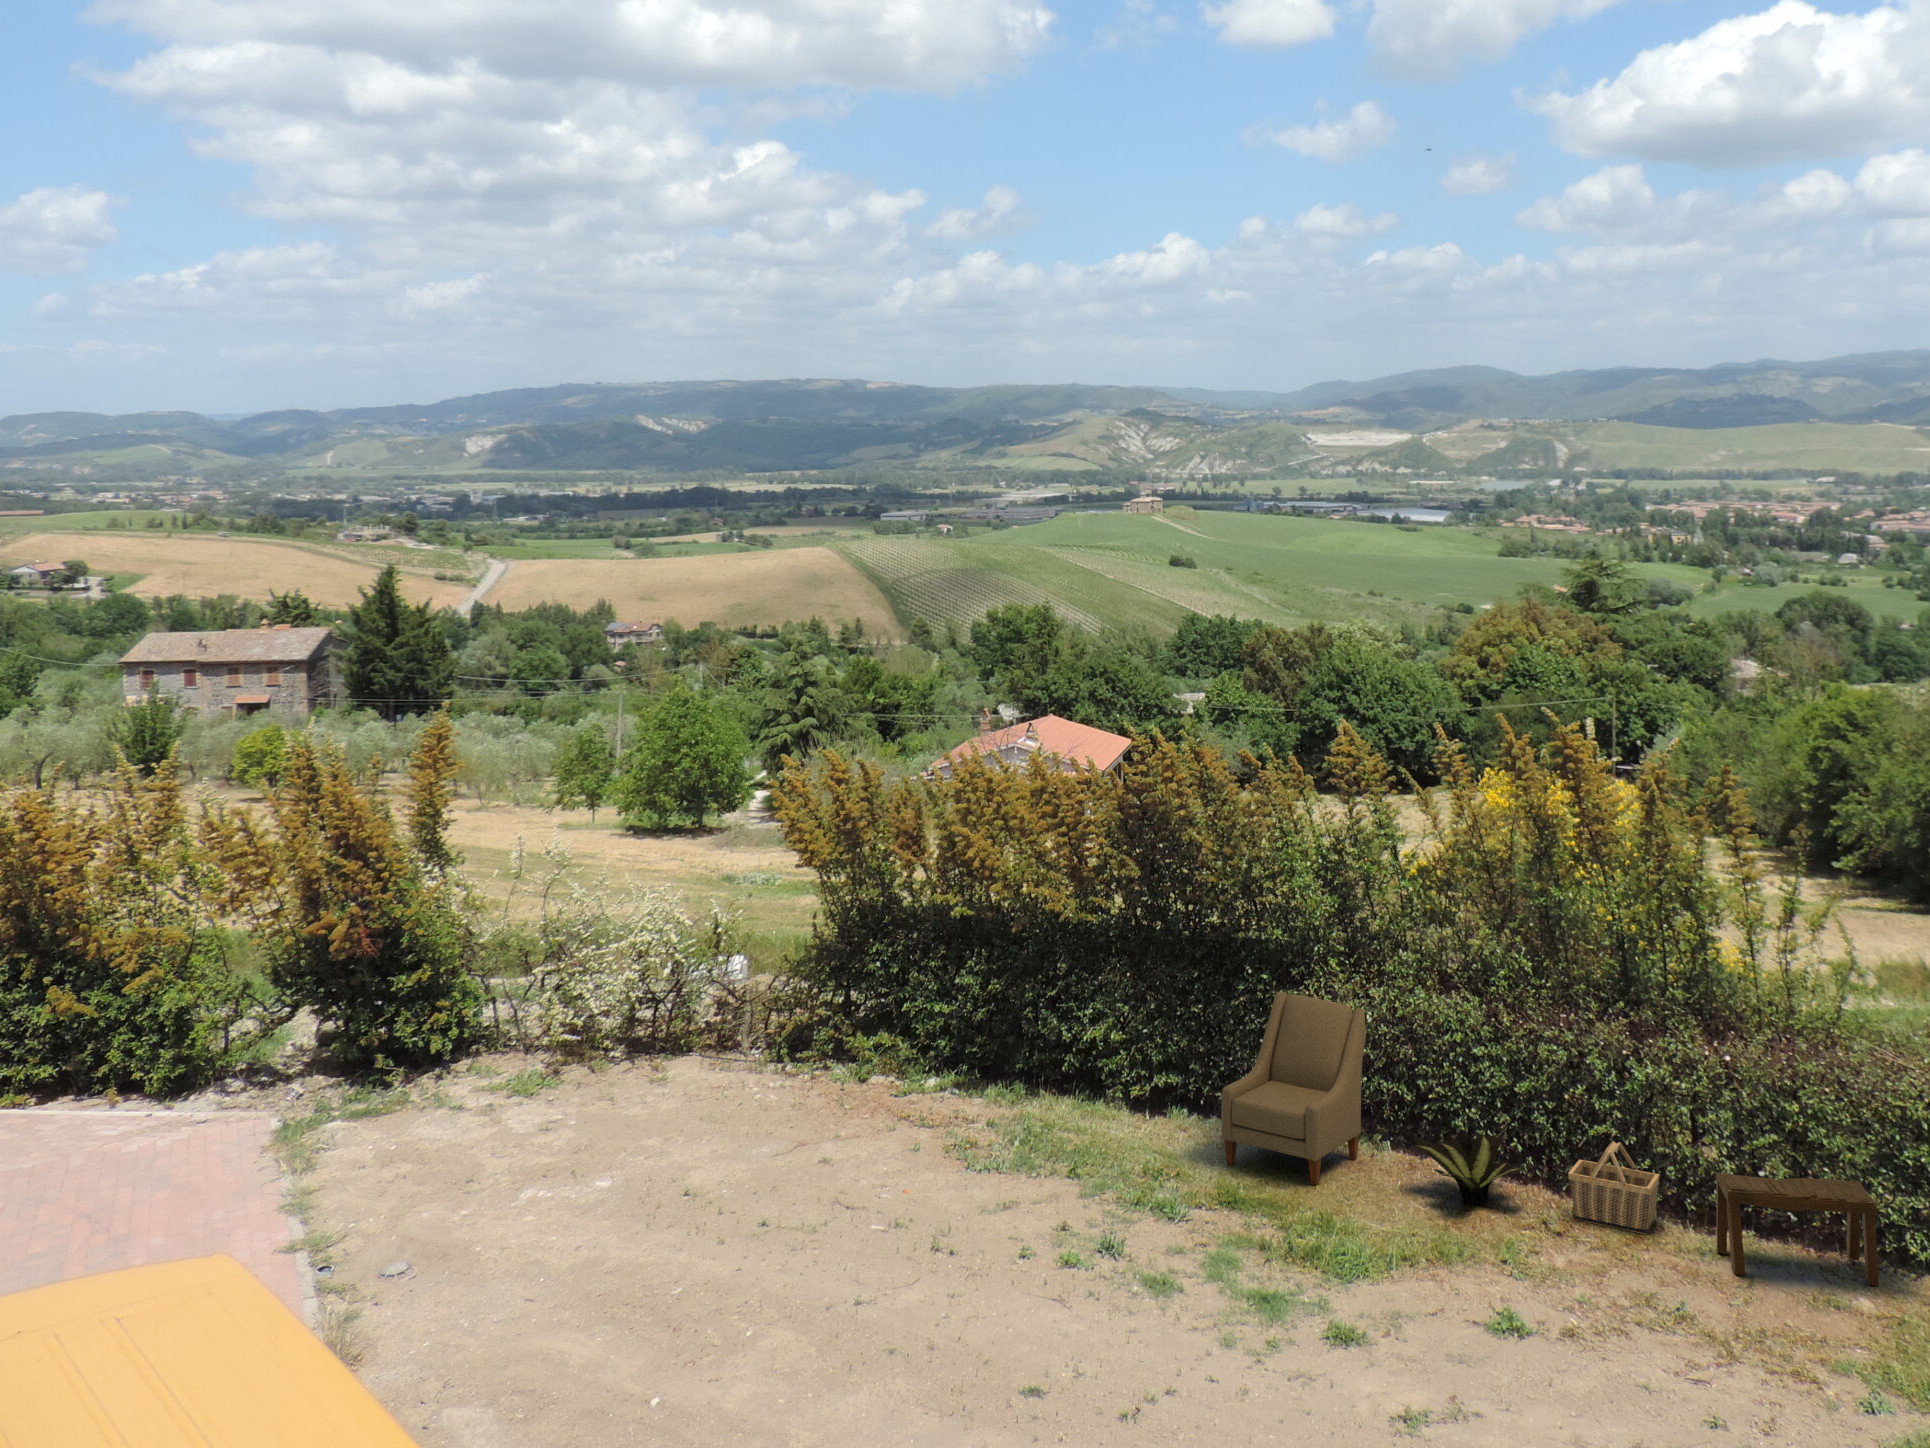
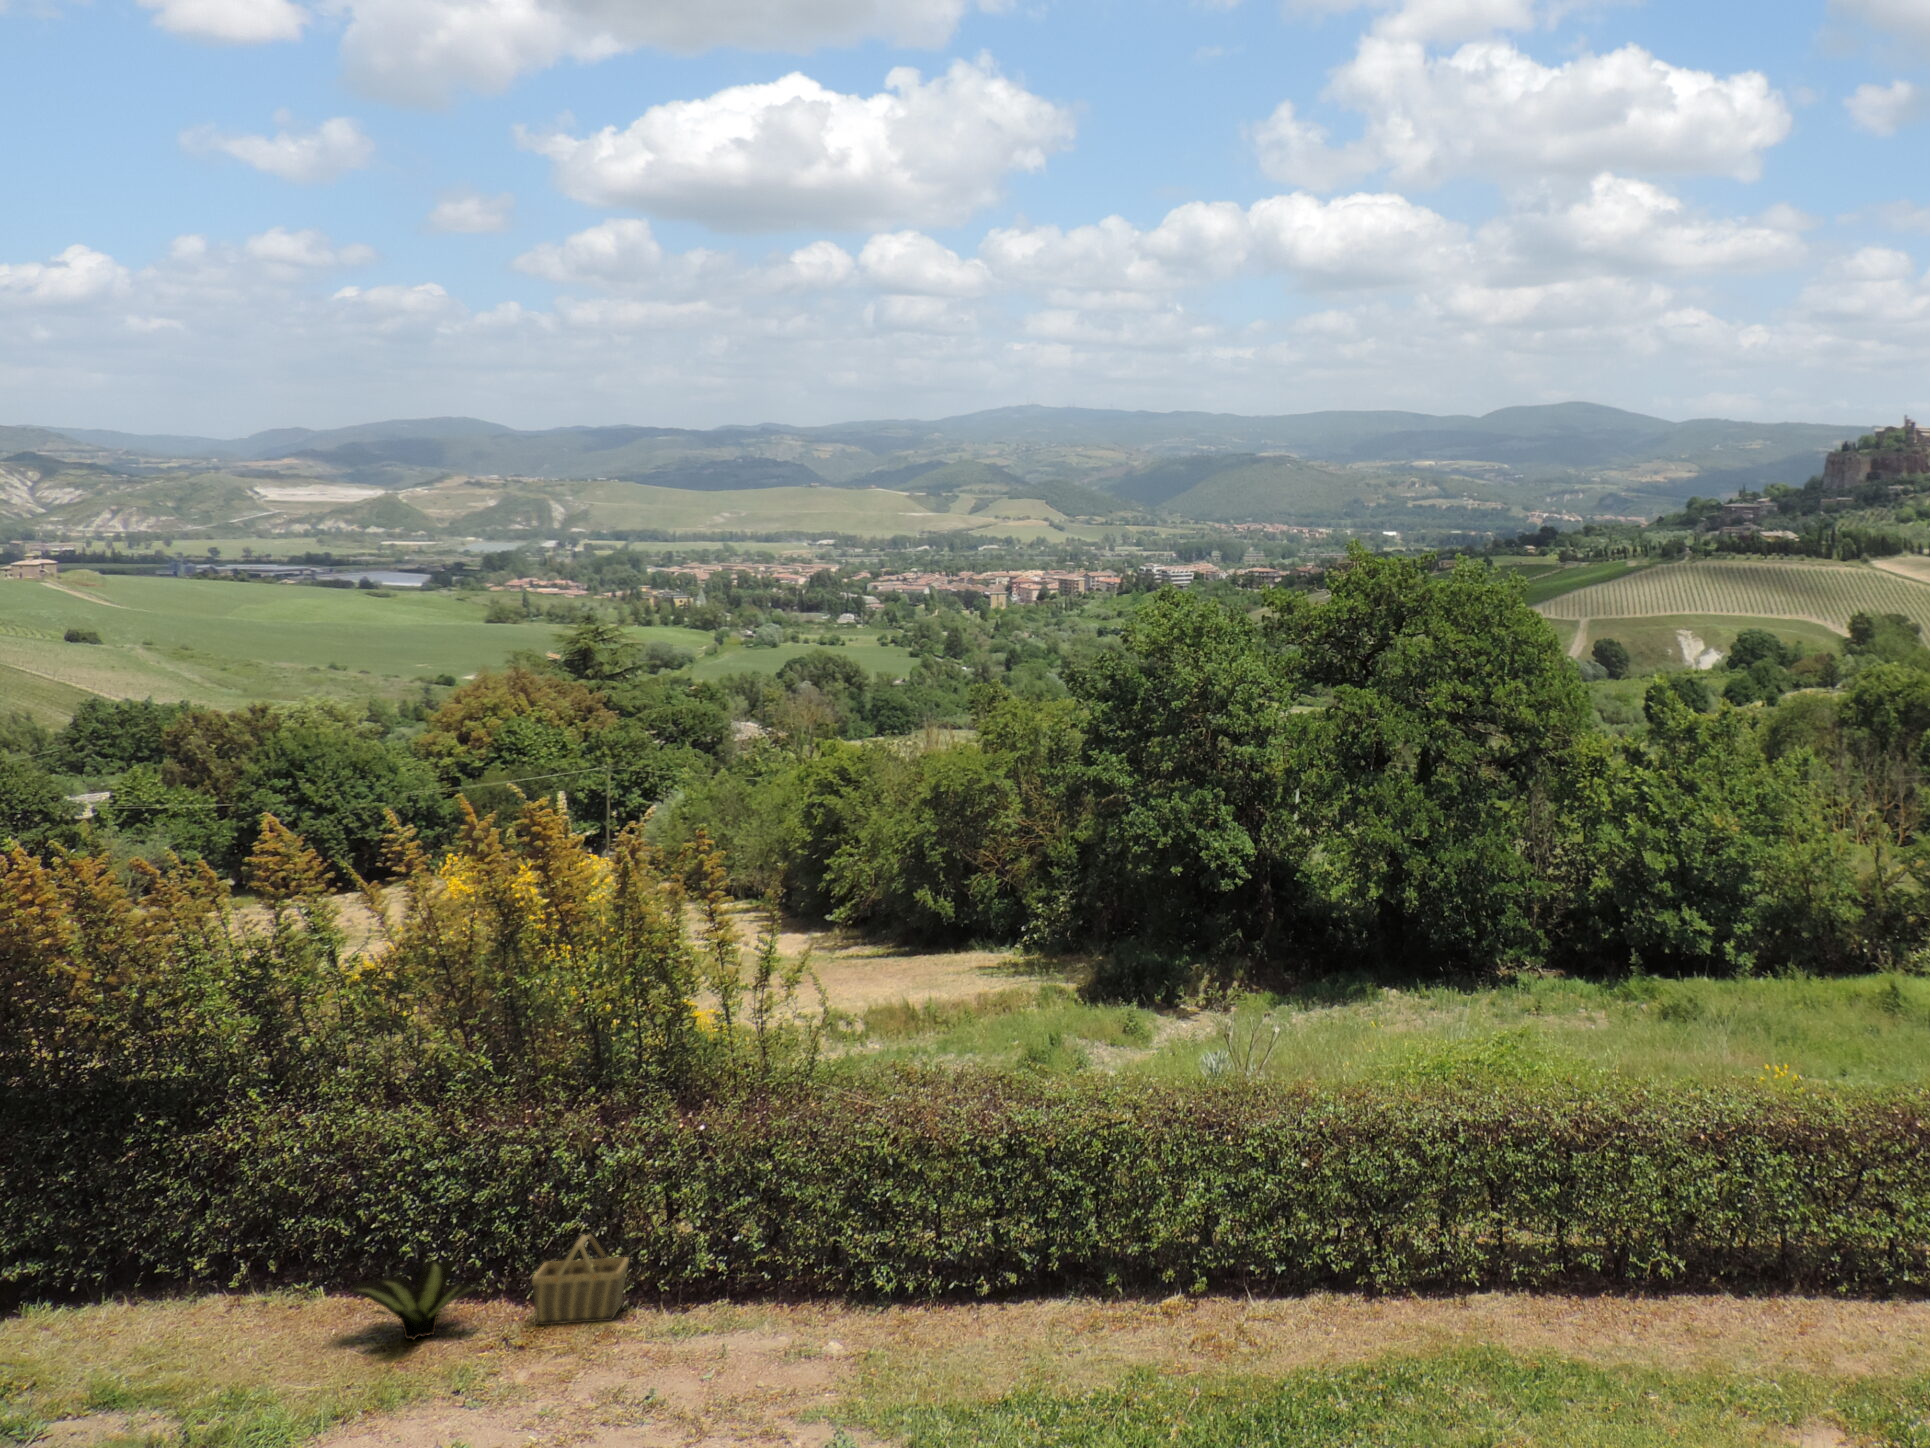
chair: present [1221,992,1366,1185] -> none [75,1144,296,1373]
bench: present [1716,1172,1879,1286] -> none [682,1217,833,1335]

